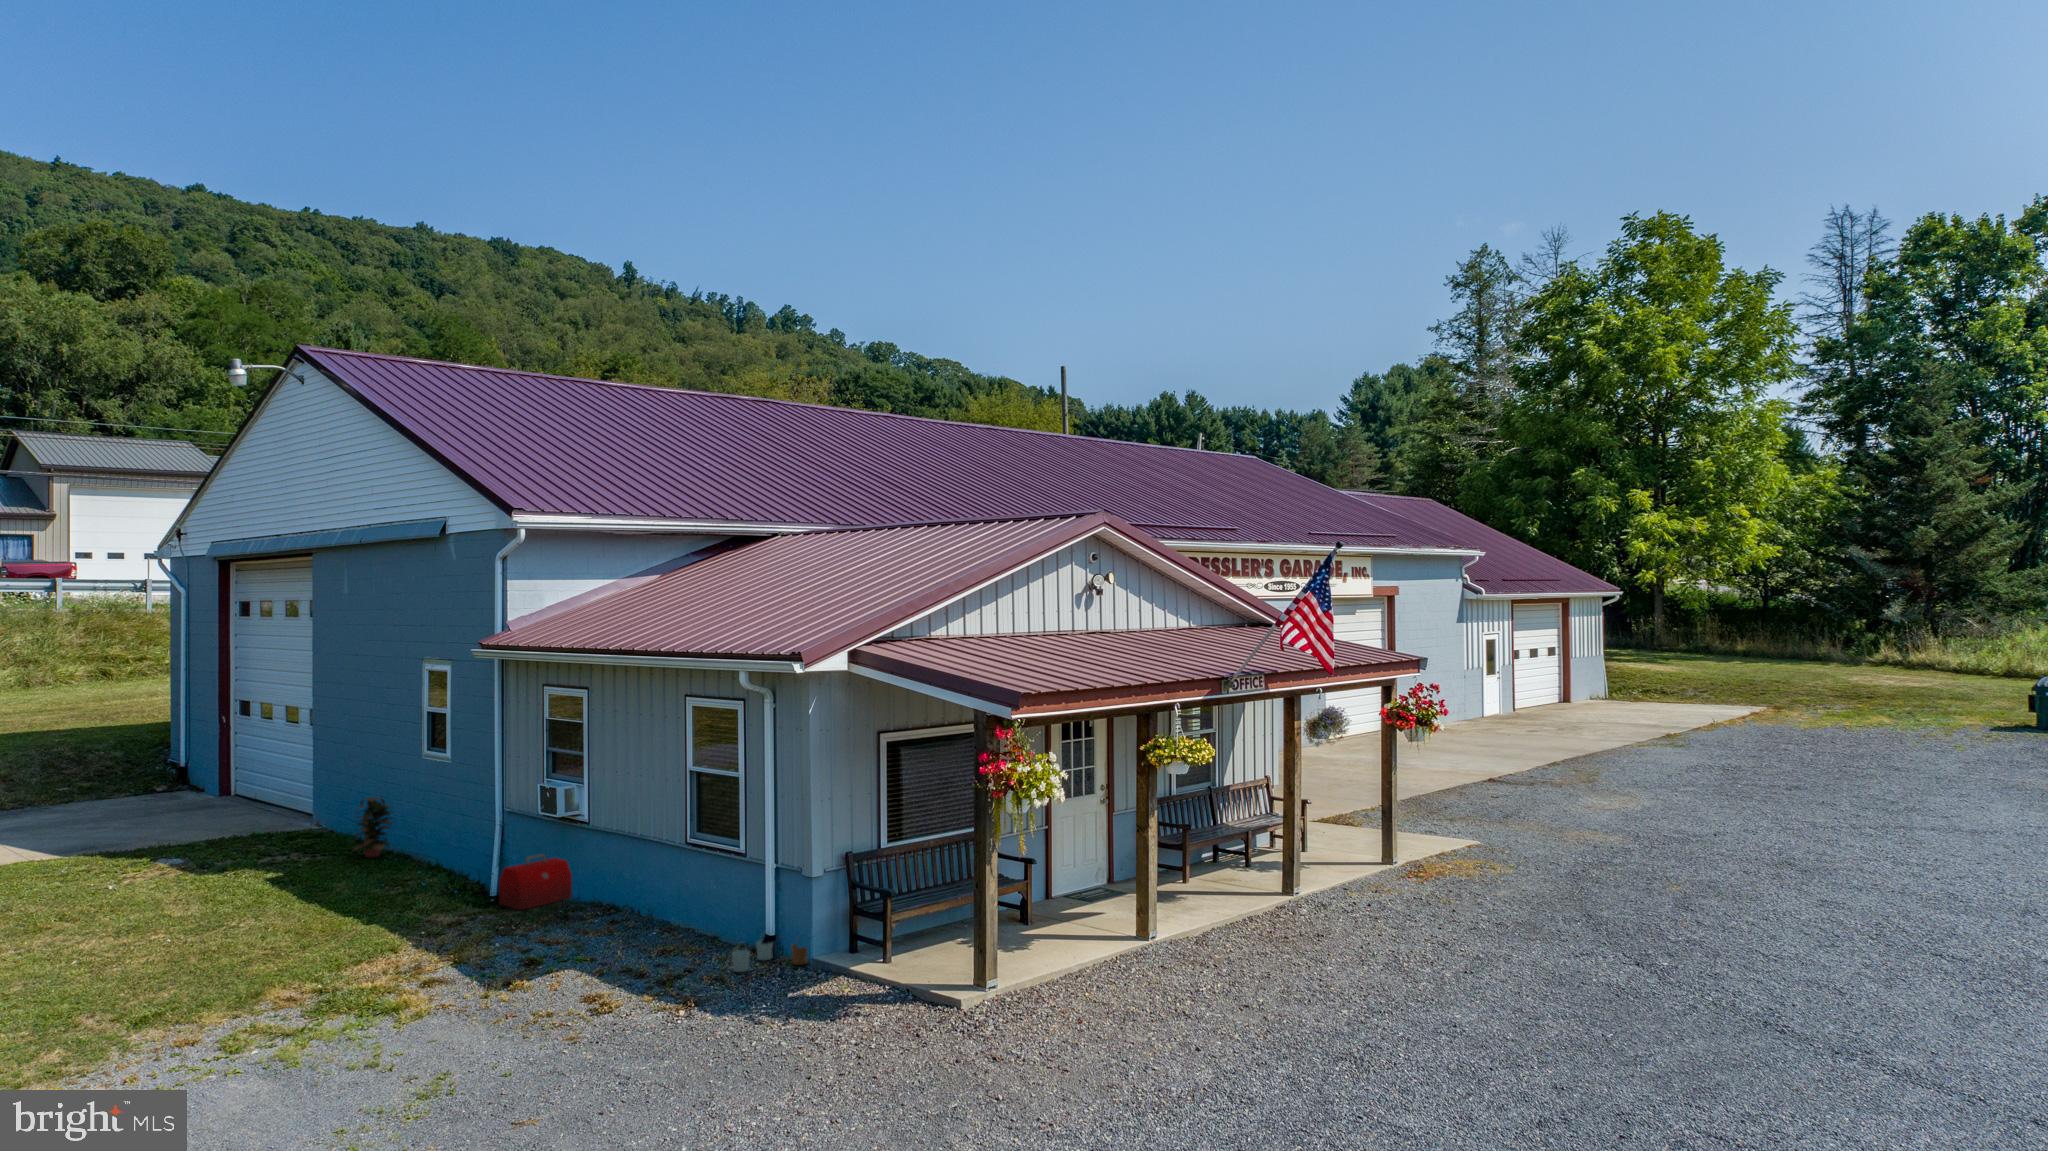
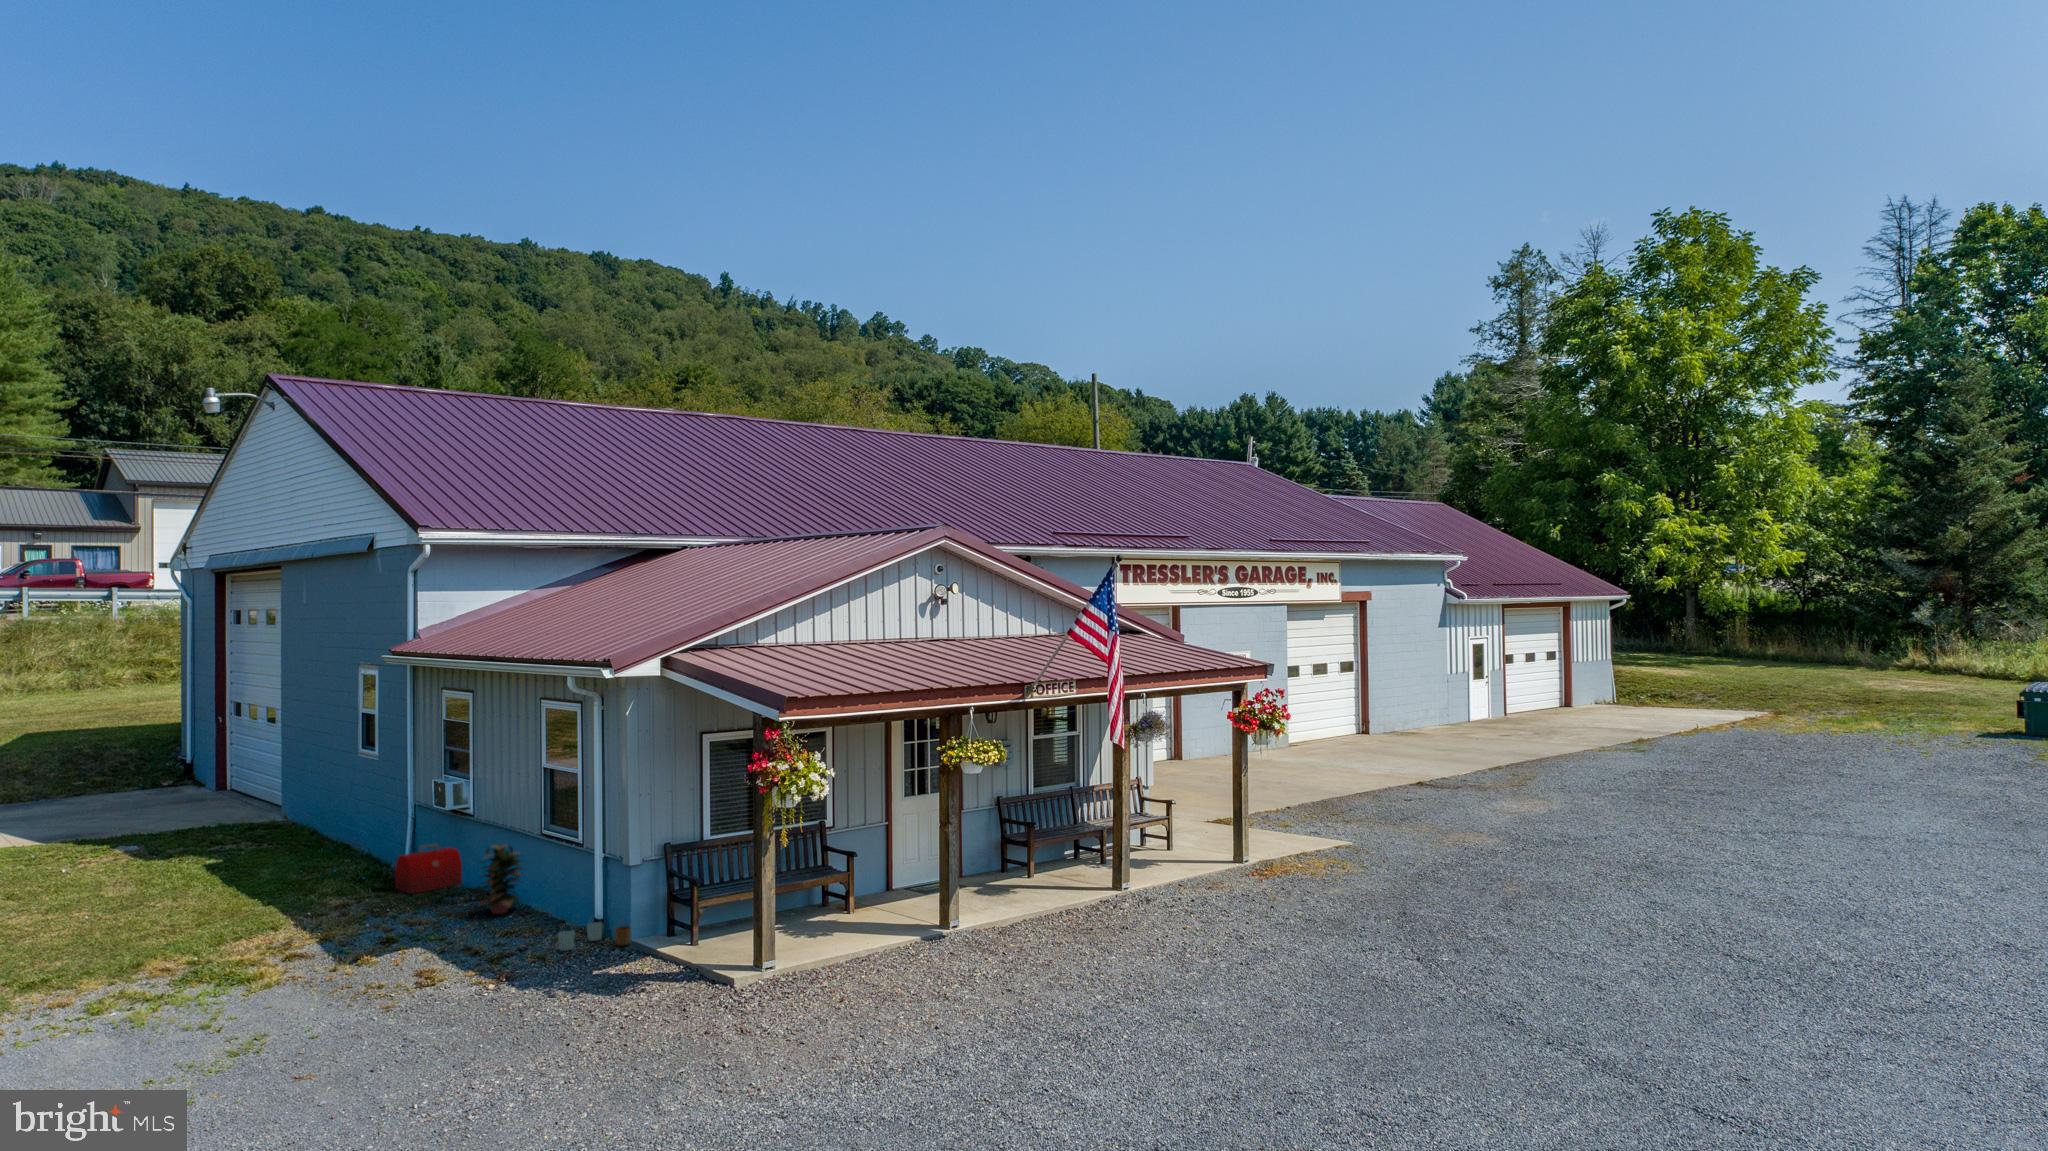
decorative plant: present [354,797,392,857] -> present [479,844,522,914]

